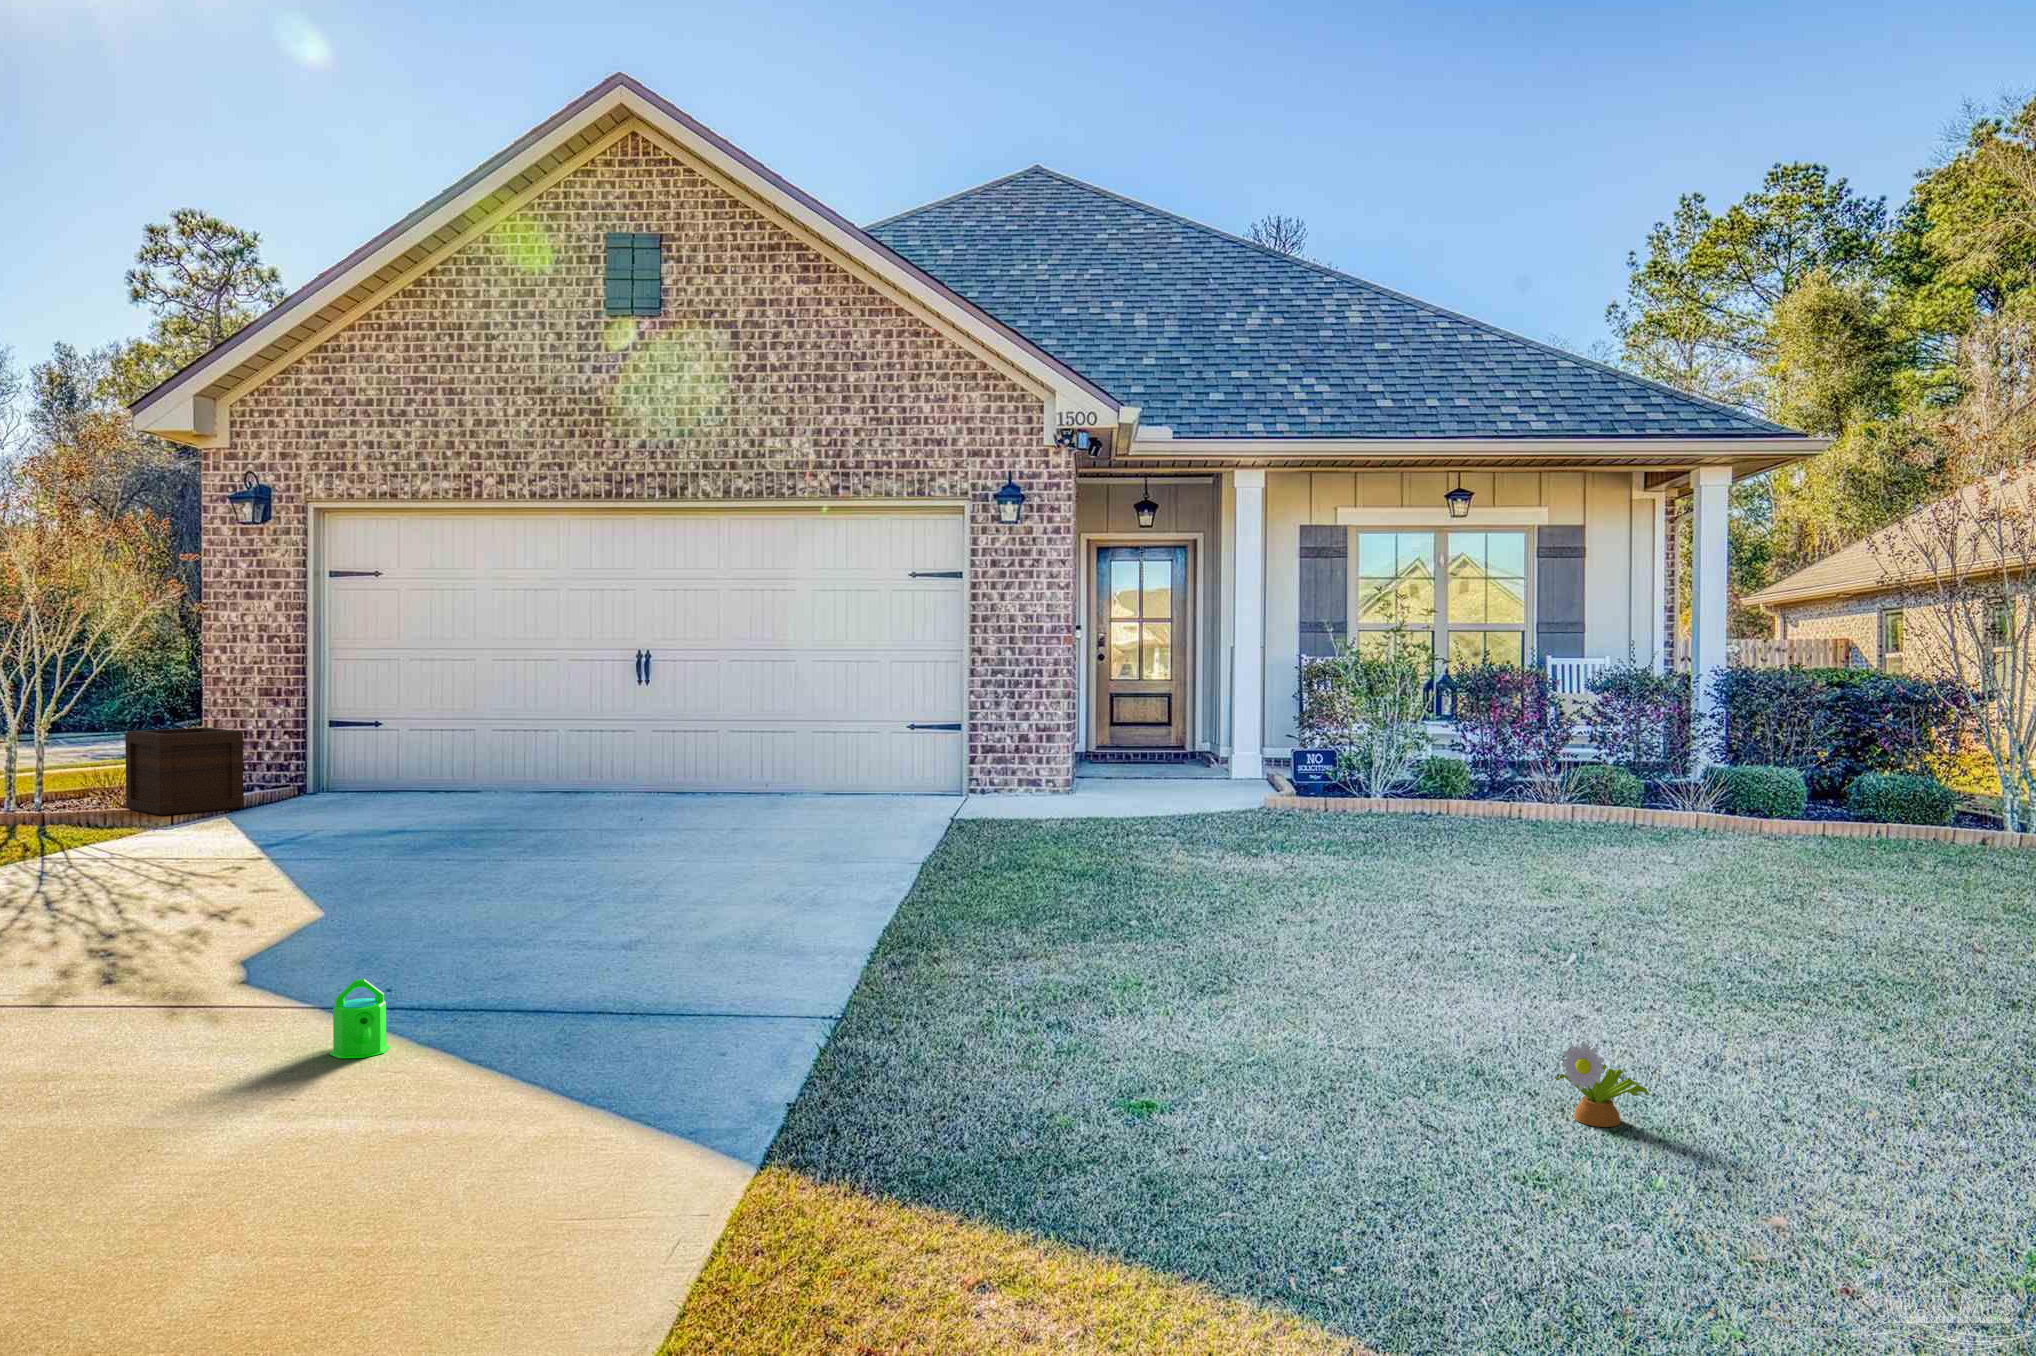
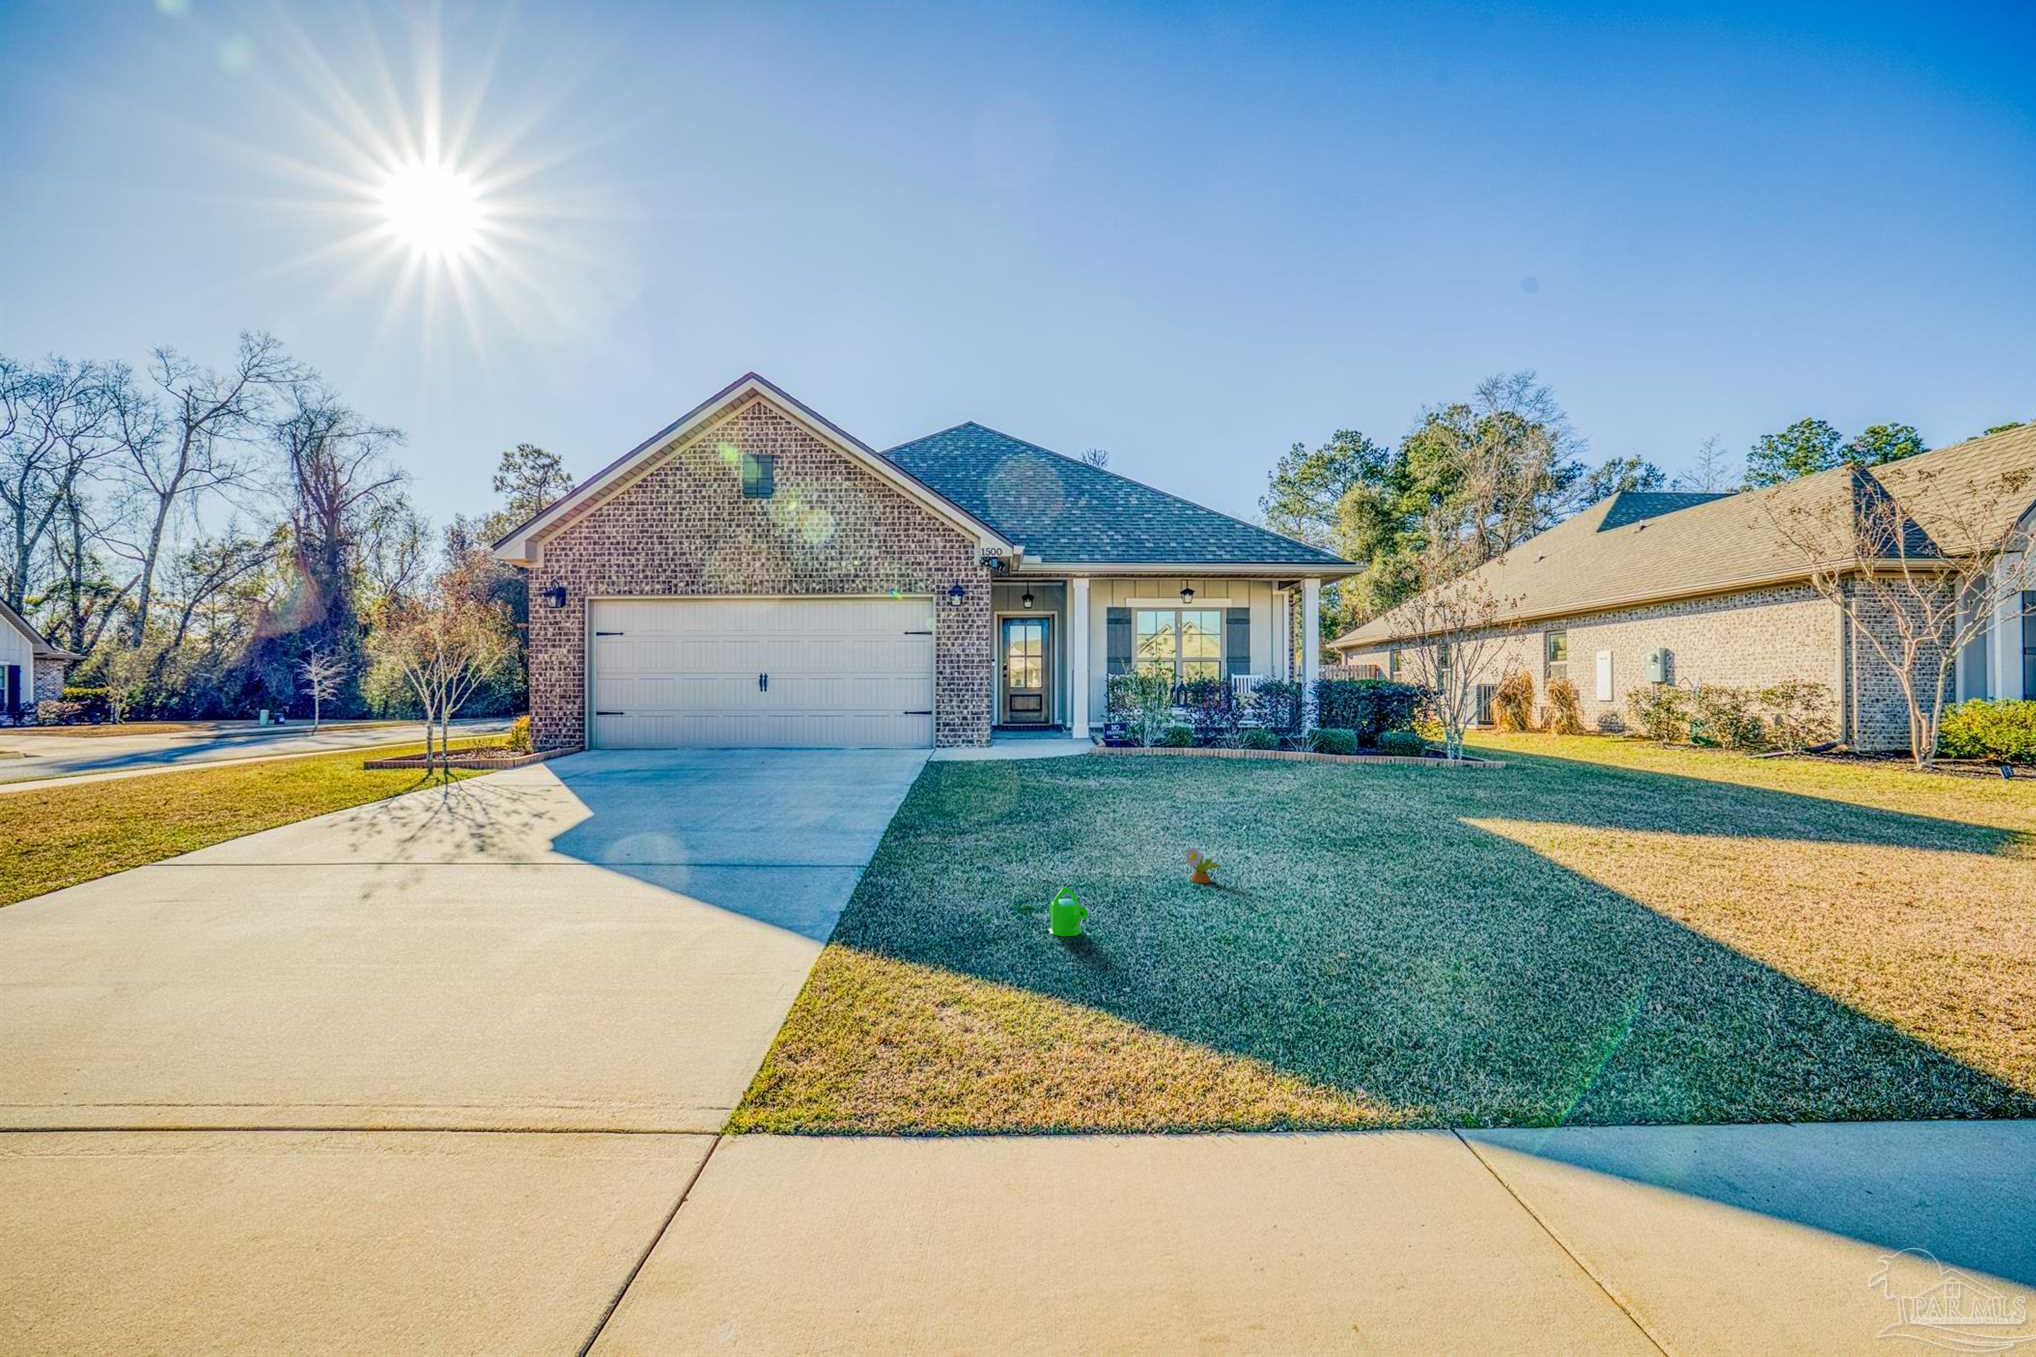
wooden crate: present [125,727,244,816] -> none [485,715,550,762]
watering can: present [329,979,390,1058] -> present [1049,887,1088,936]

